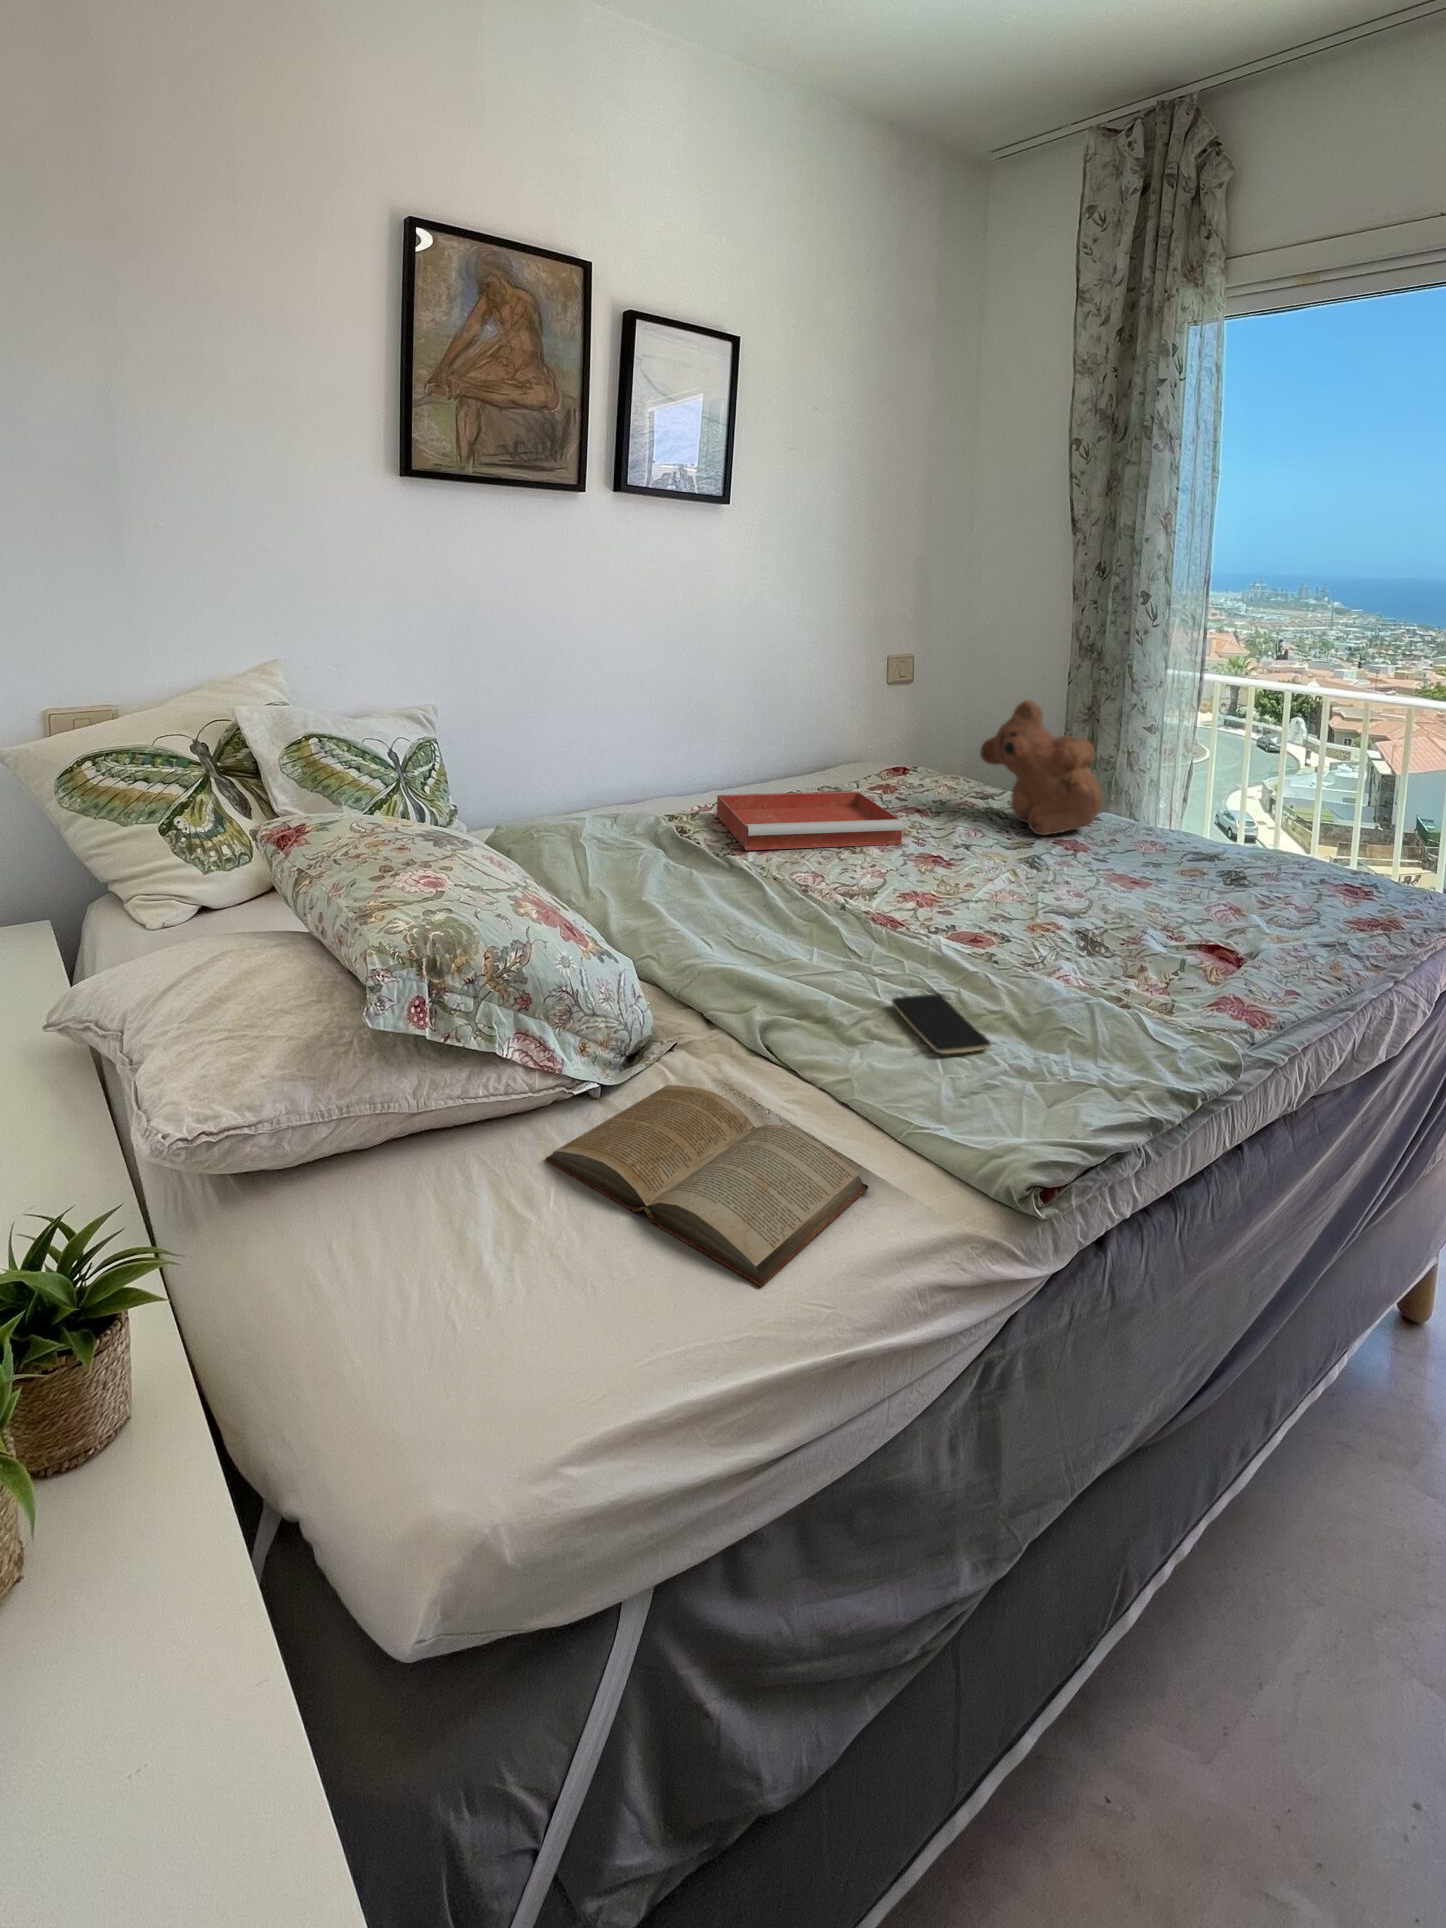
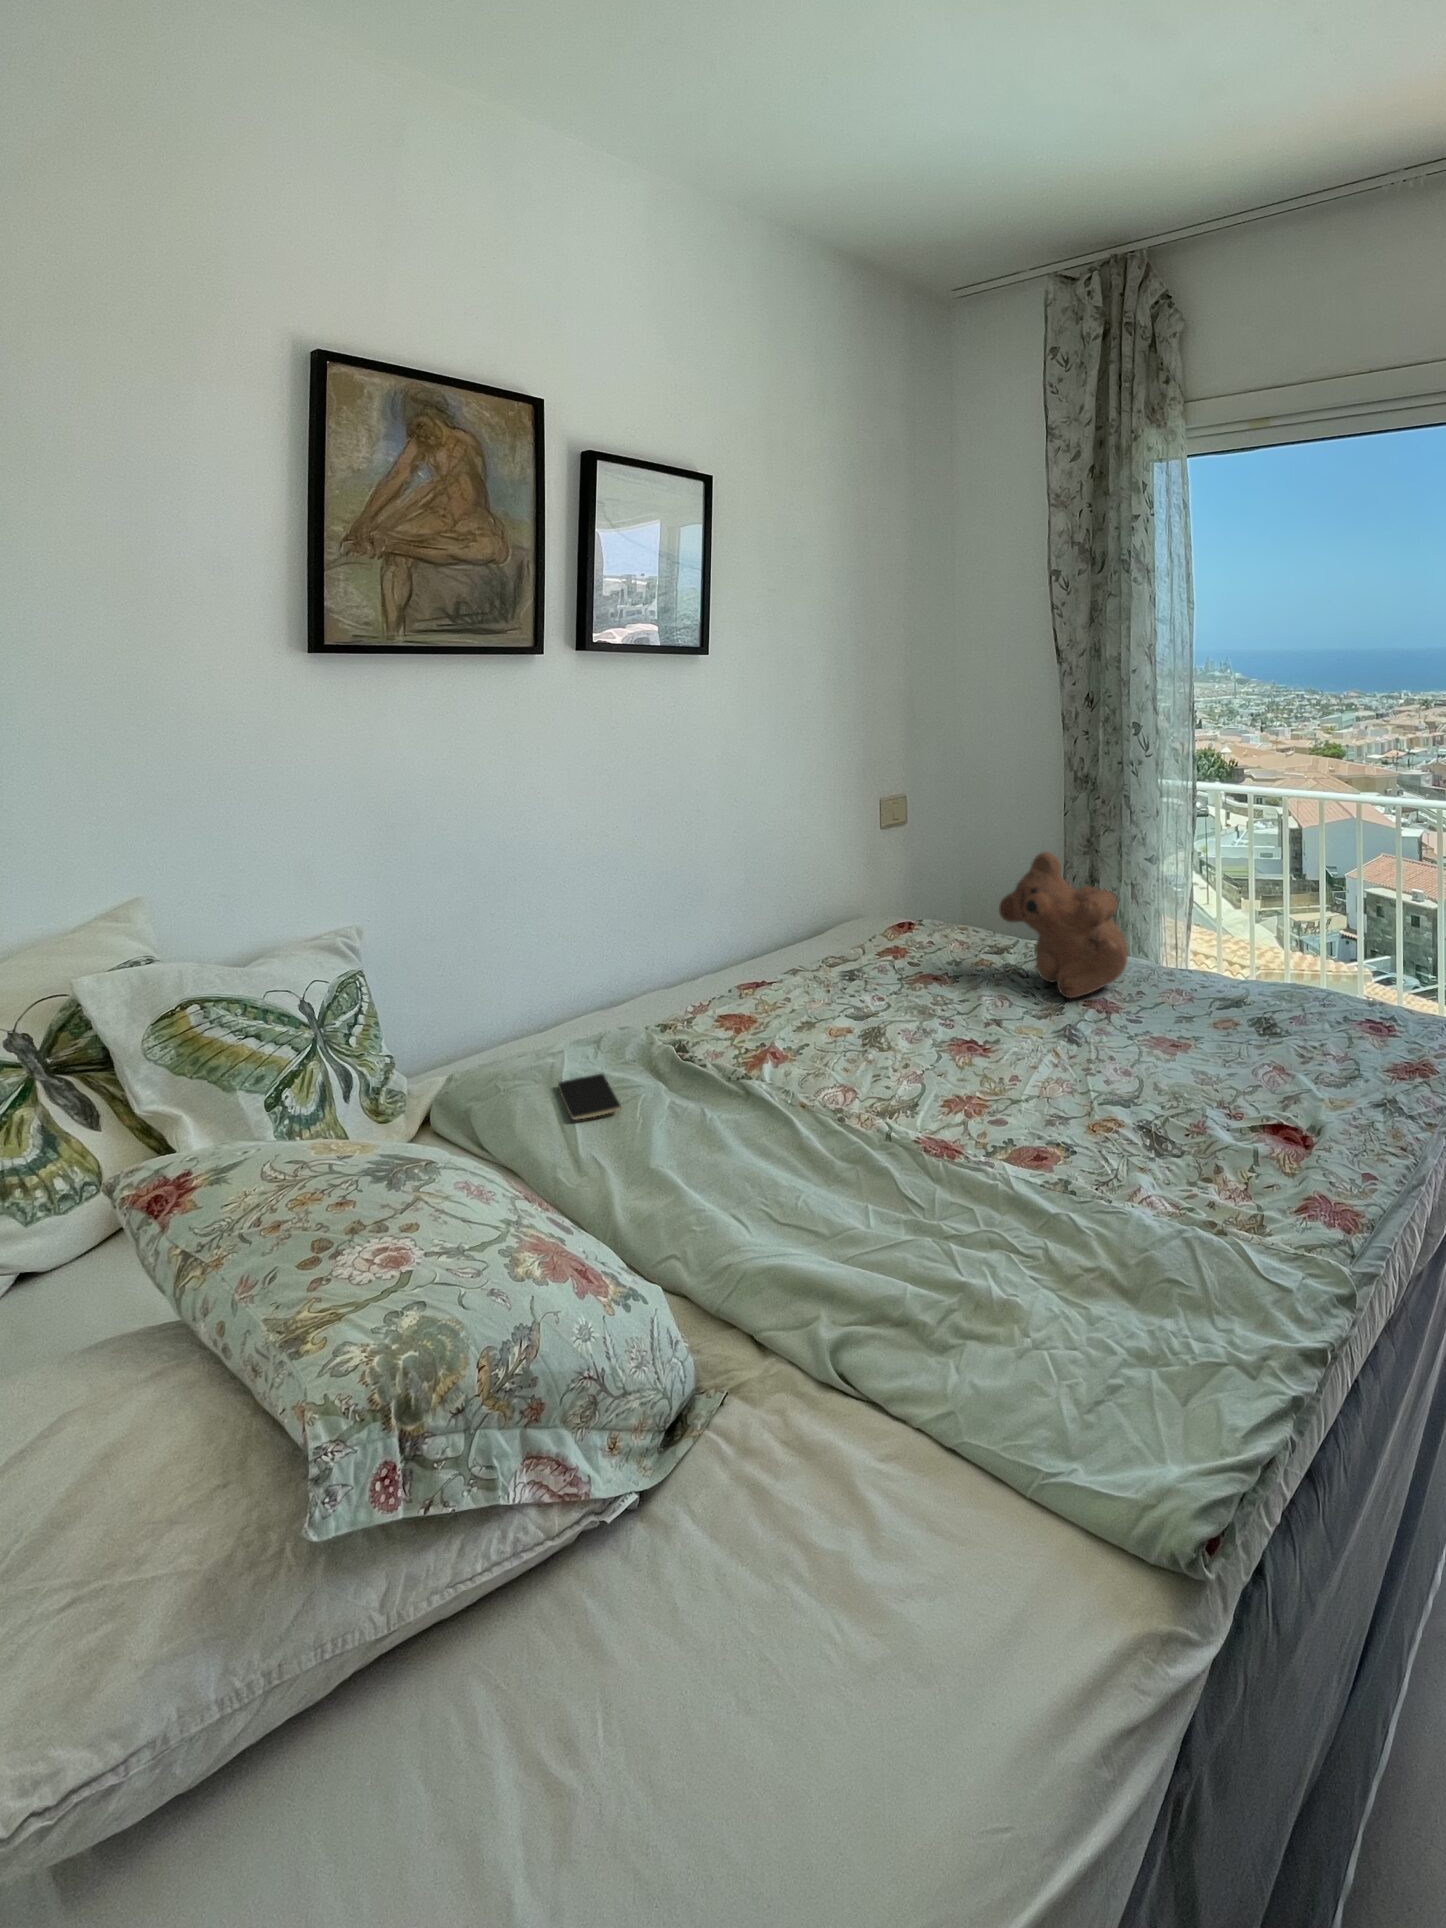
tray: present [717,792,904,850] -> none [718,968,934,1066]
smartphone: present [892,994,991,1054] -> present [558,1074,621,1119]
book: present [546,1085,869,1287] -> none [579,1470,1005,1814]

